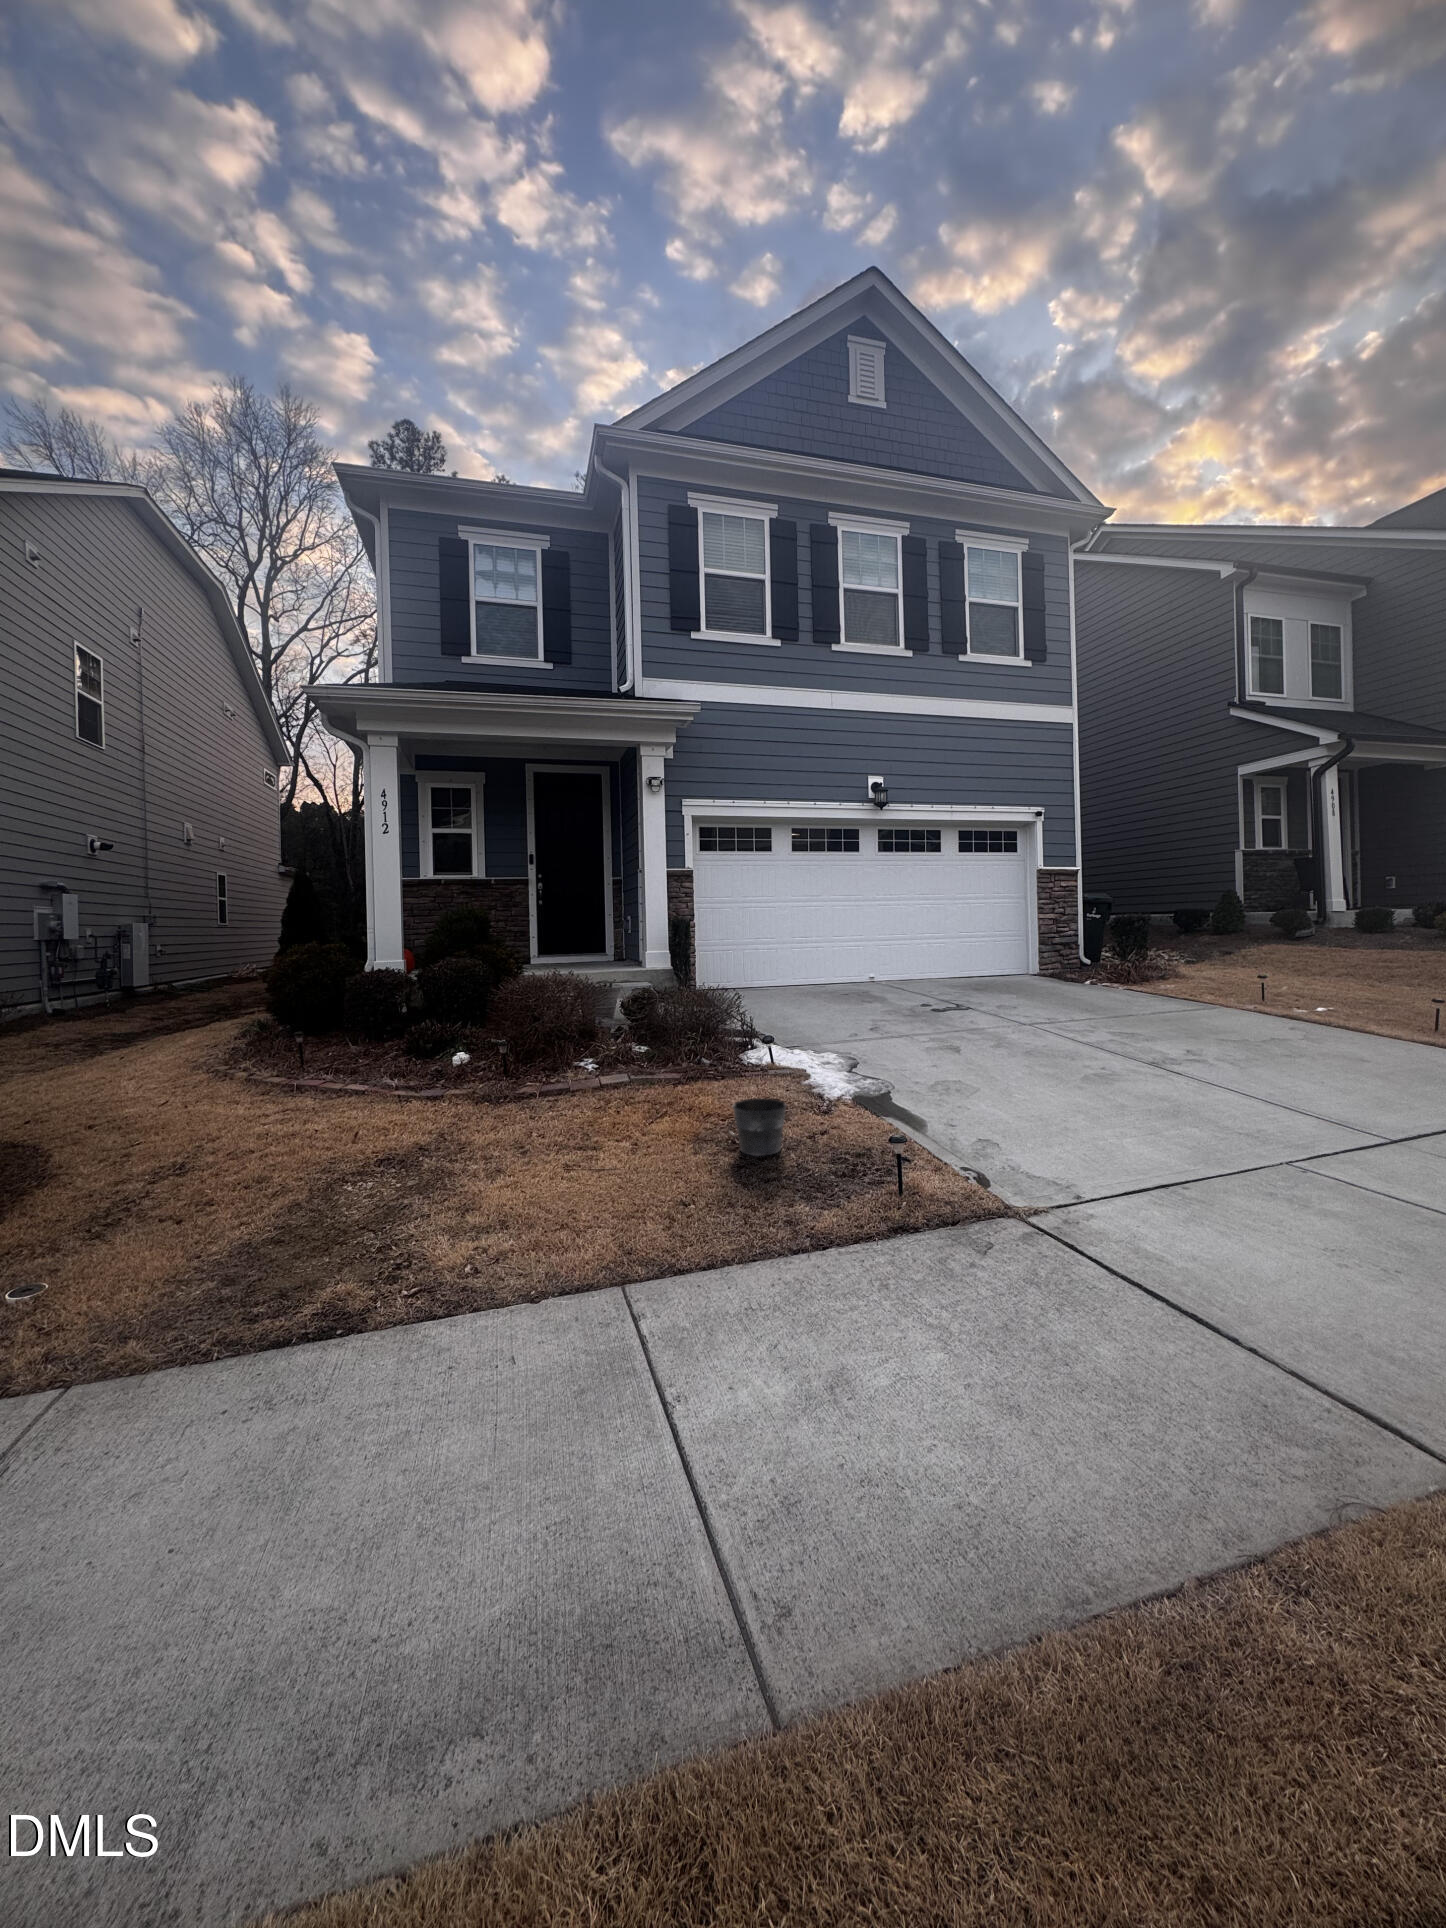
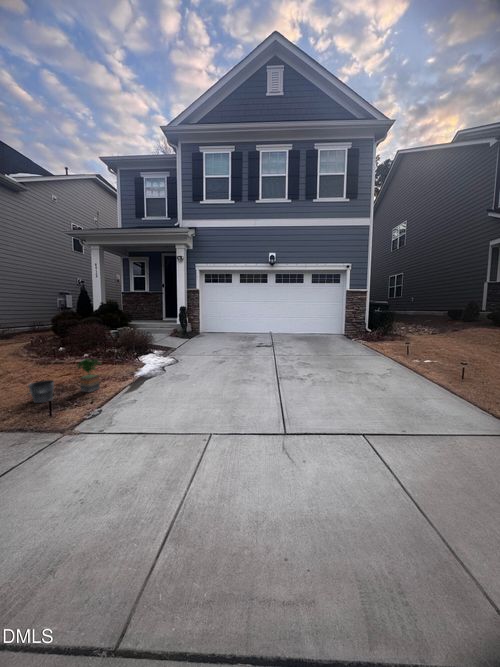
potted tree: none [781,1038,839,1125] -> present [77,359,101,392]

